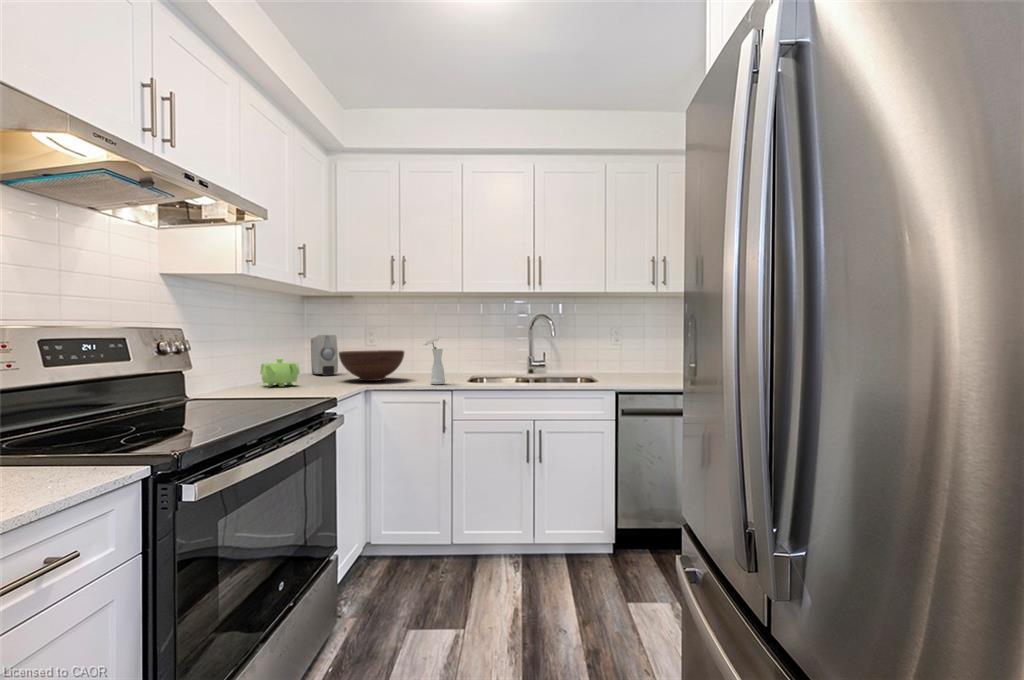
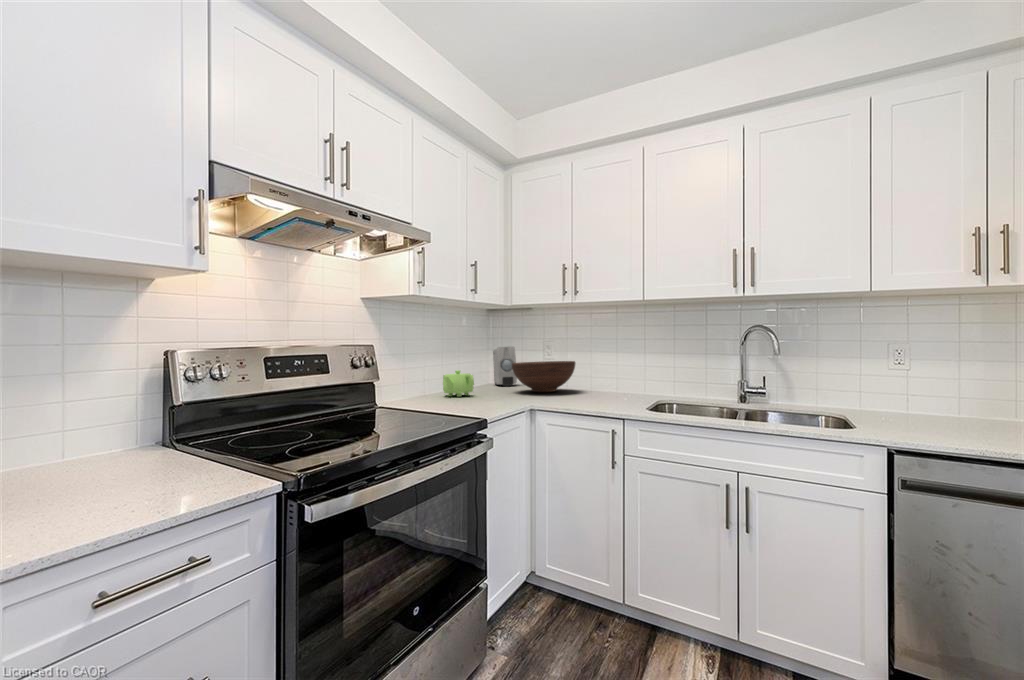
vase: present [424,336,446,384] -> none [591,346,616,397]

